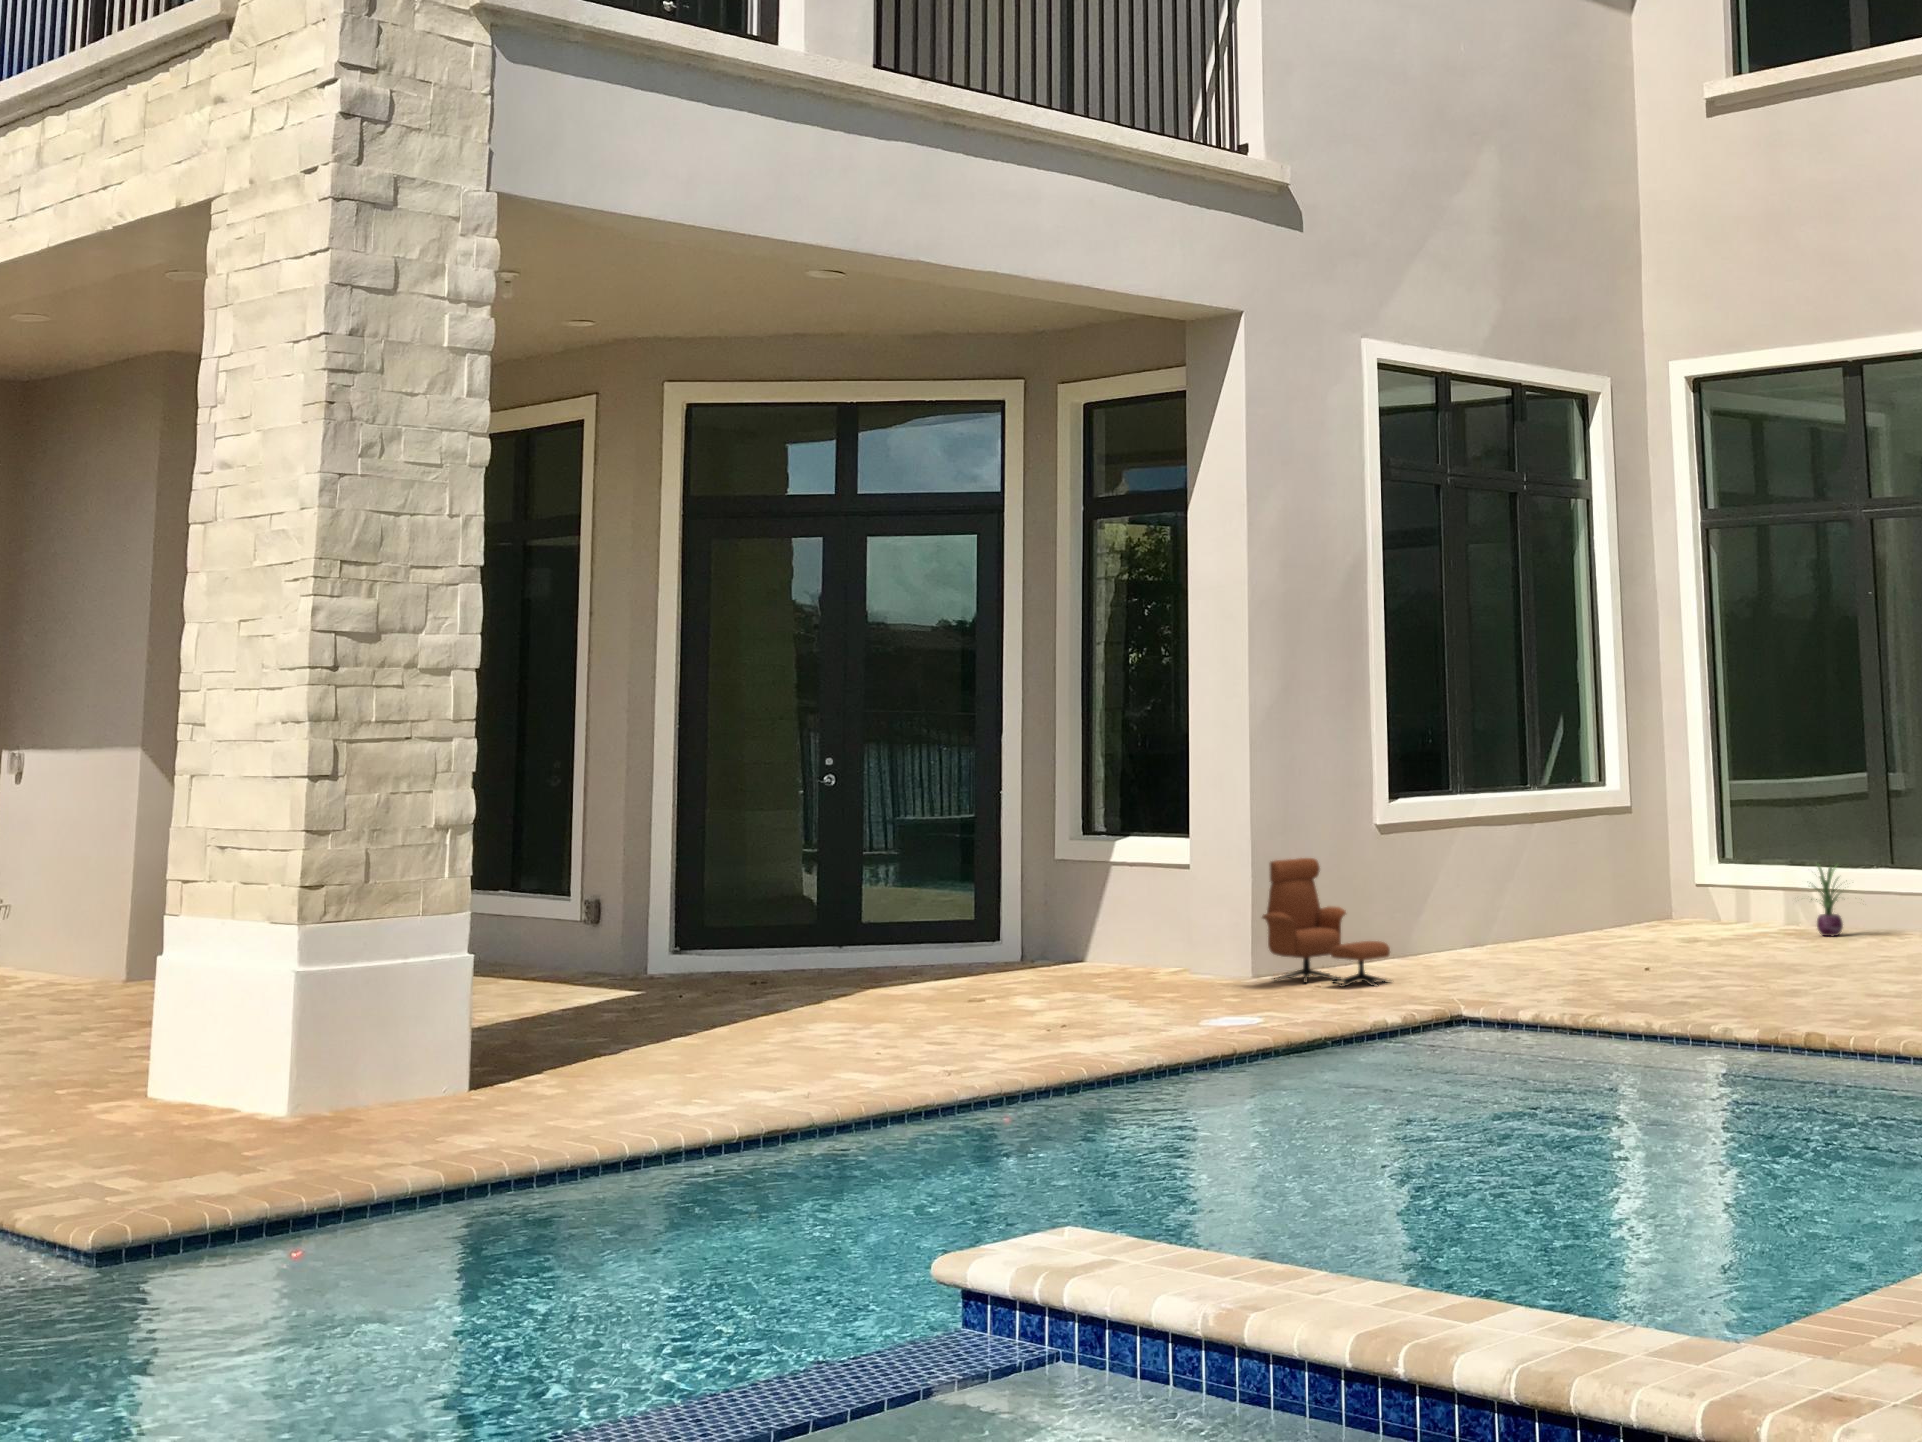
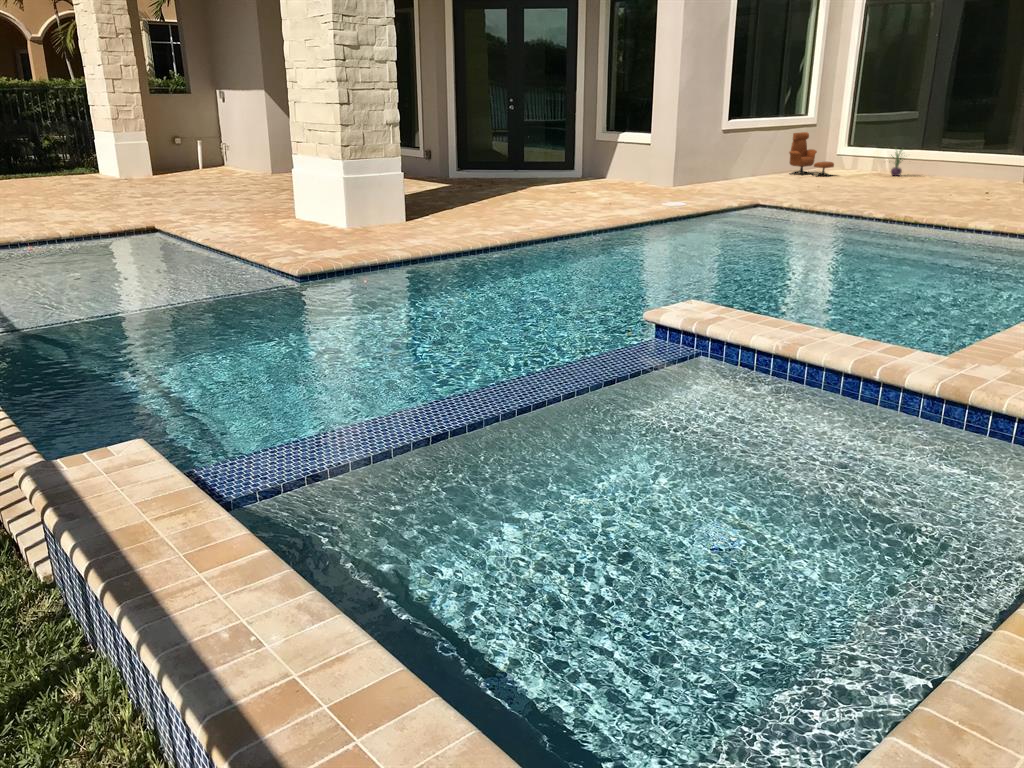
lounge chair: present [1262,858,1390,987] -> present [789,132,834,177]

